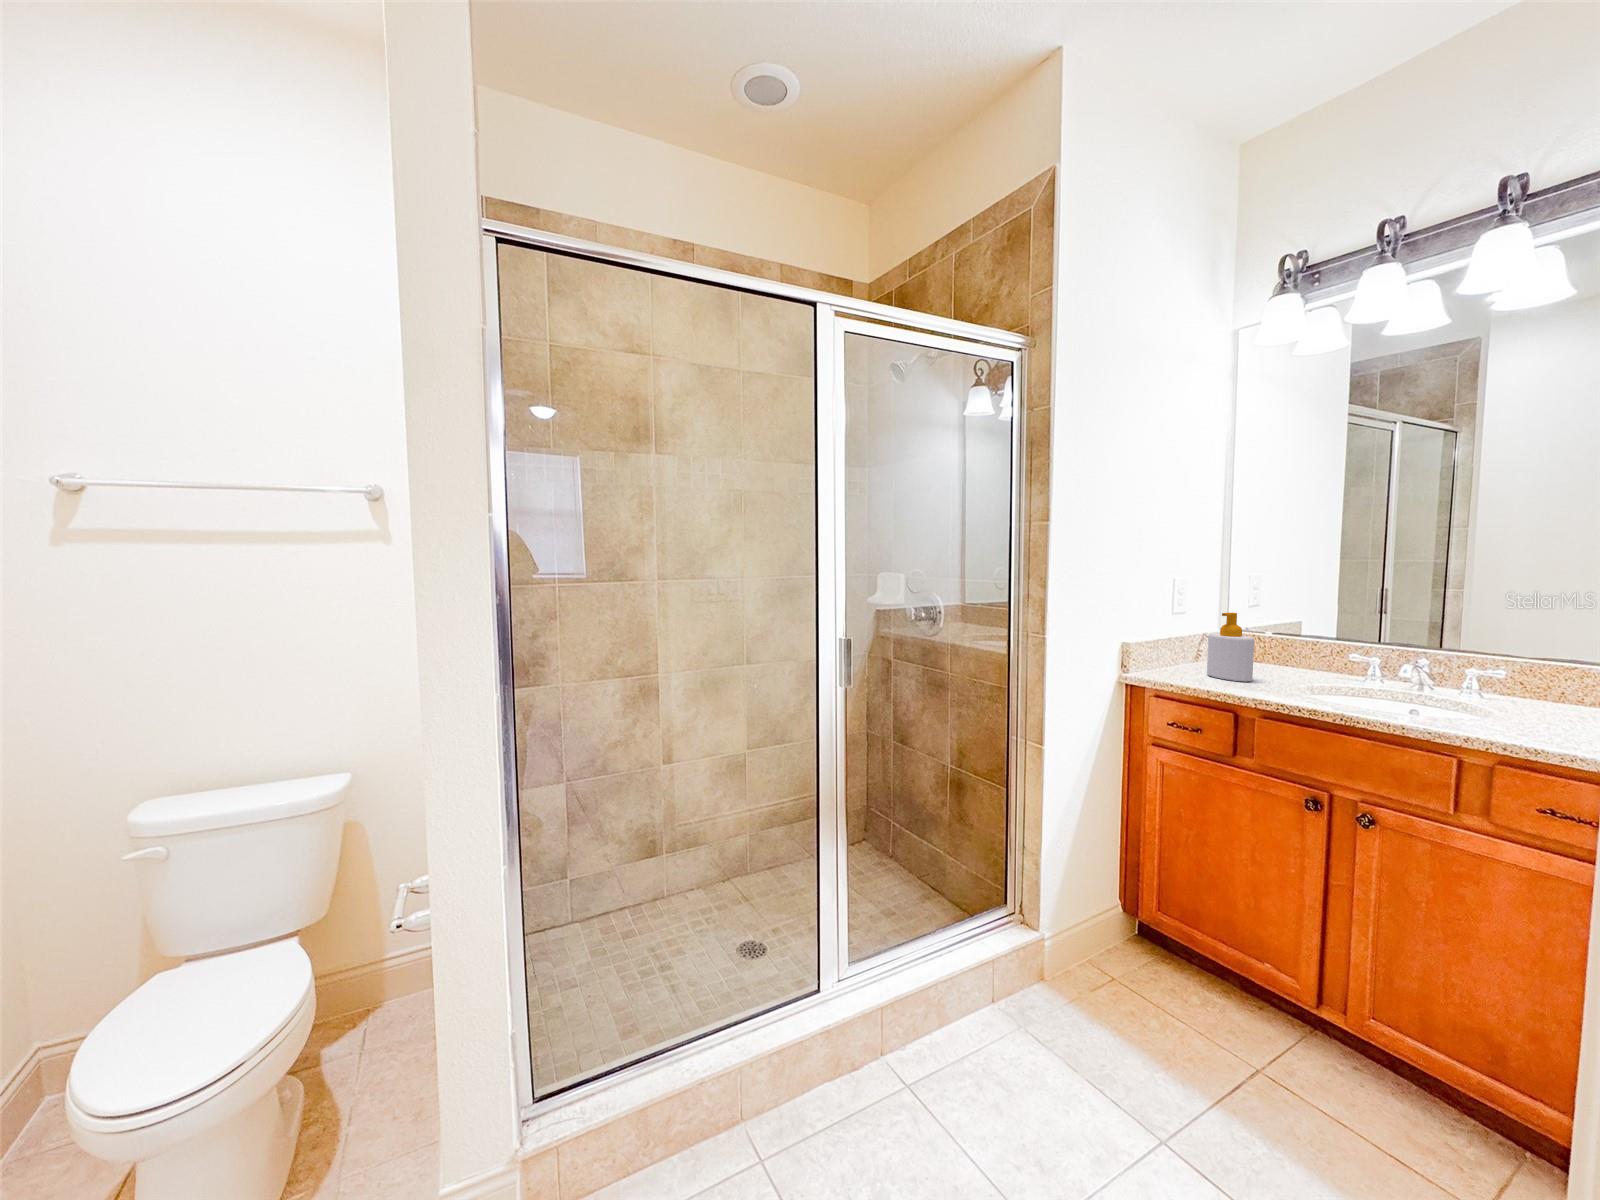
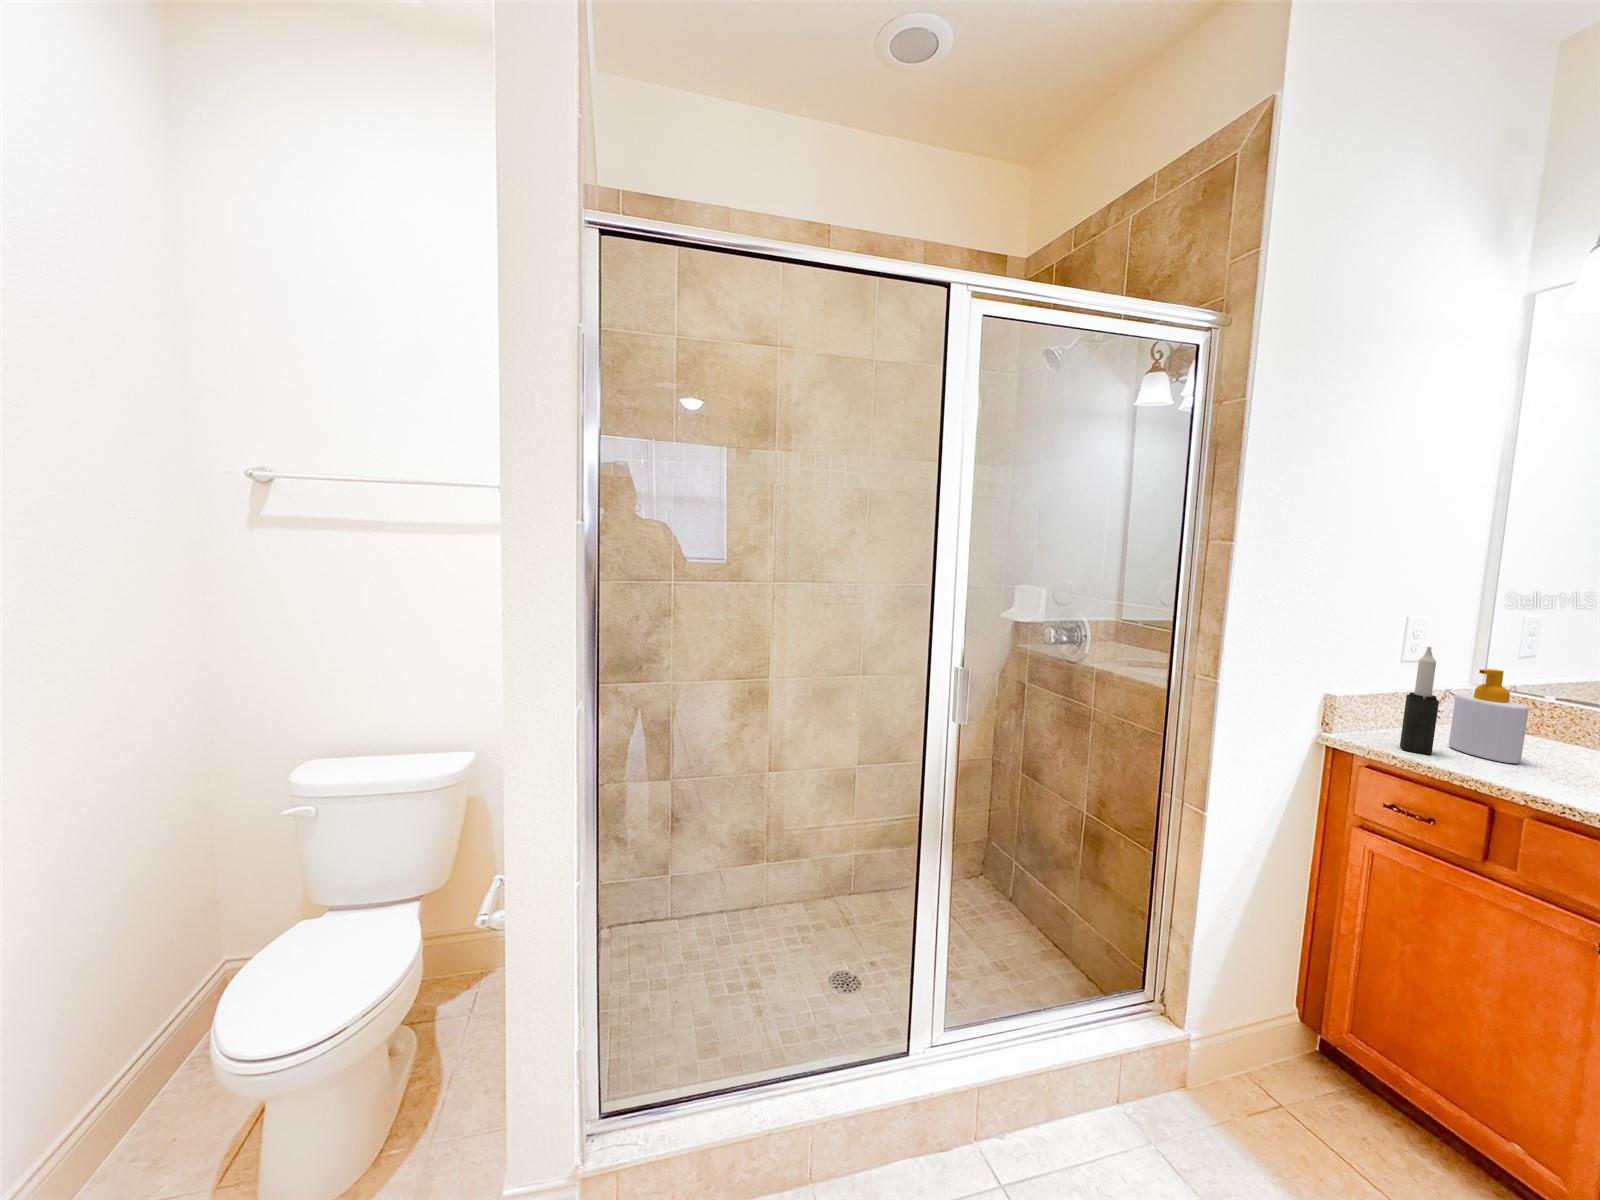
candle: none [1175,598,1198,681] -> present [1400,647,1439,754]

